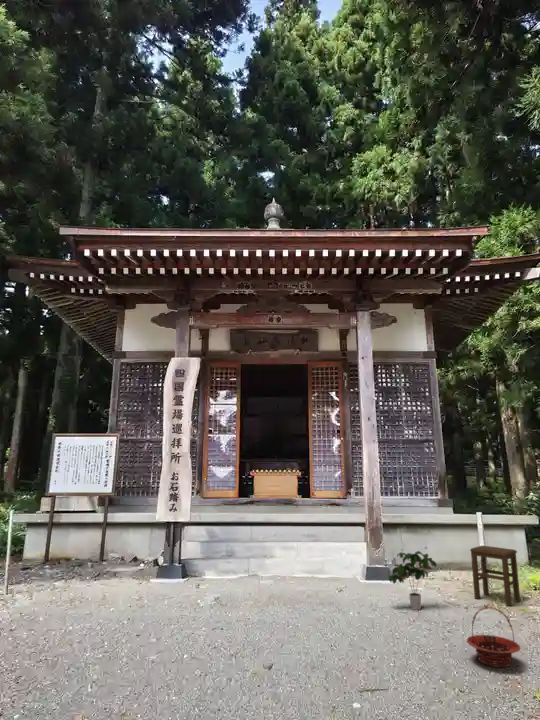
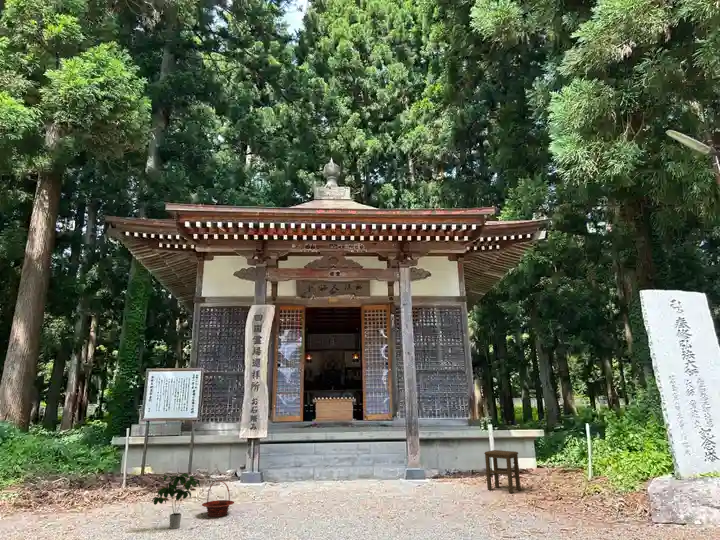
potted plant: present [389,551,436,610] -> present [152,474,200,529]
basket: present [467,607,520,667] -> present [202,481,234,517]

